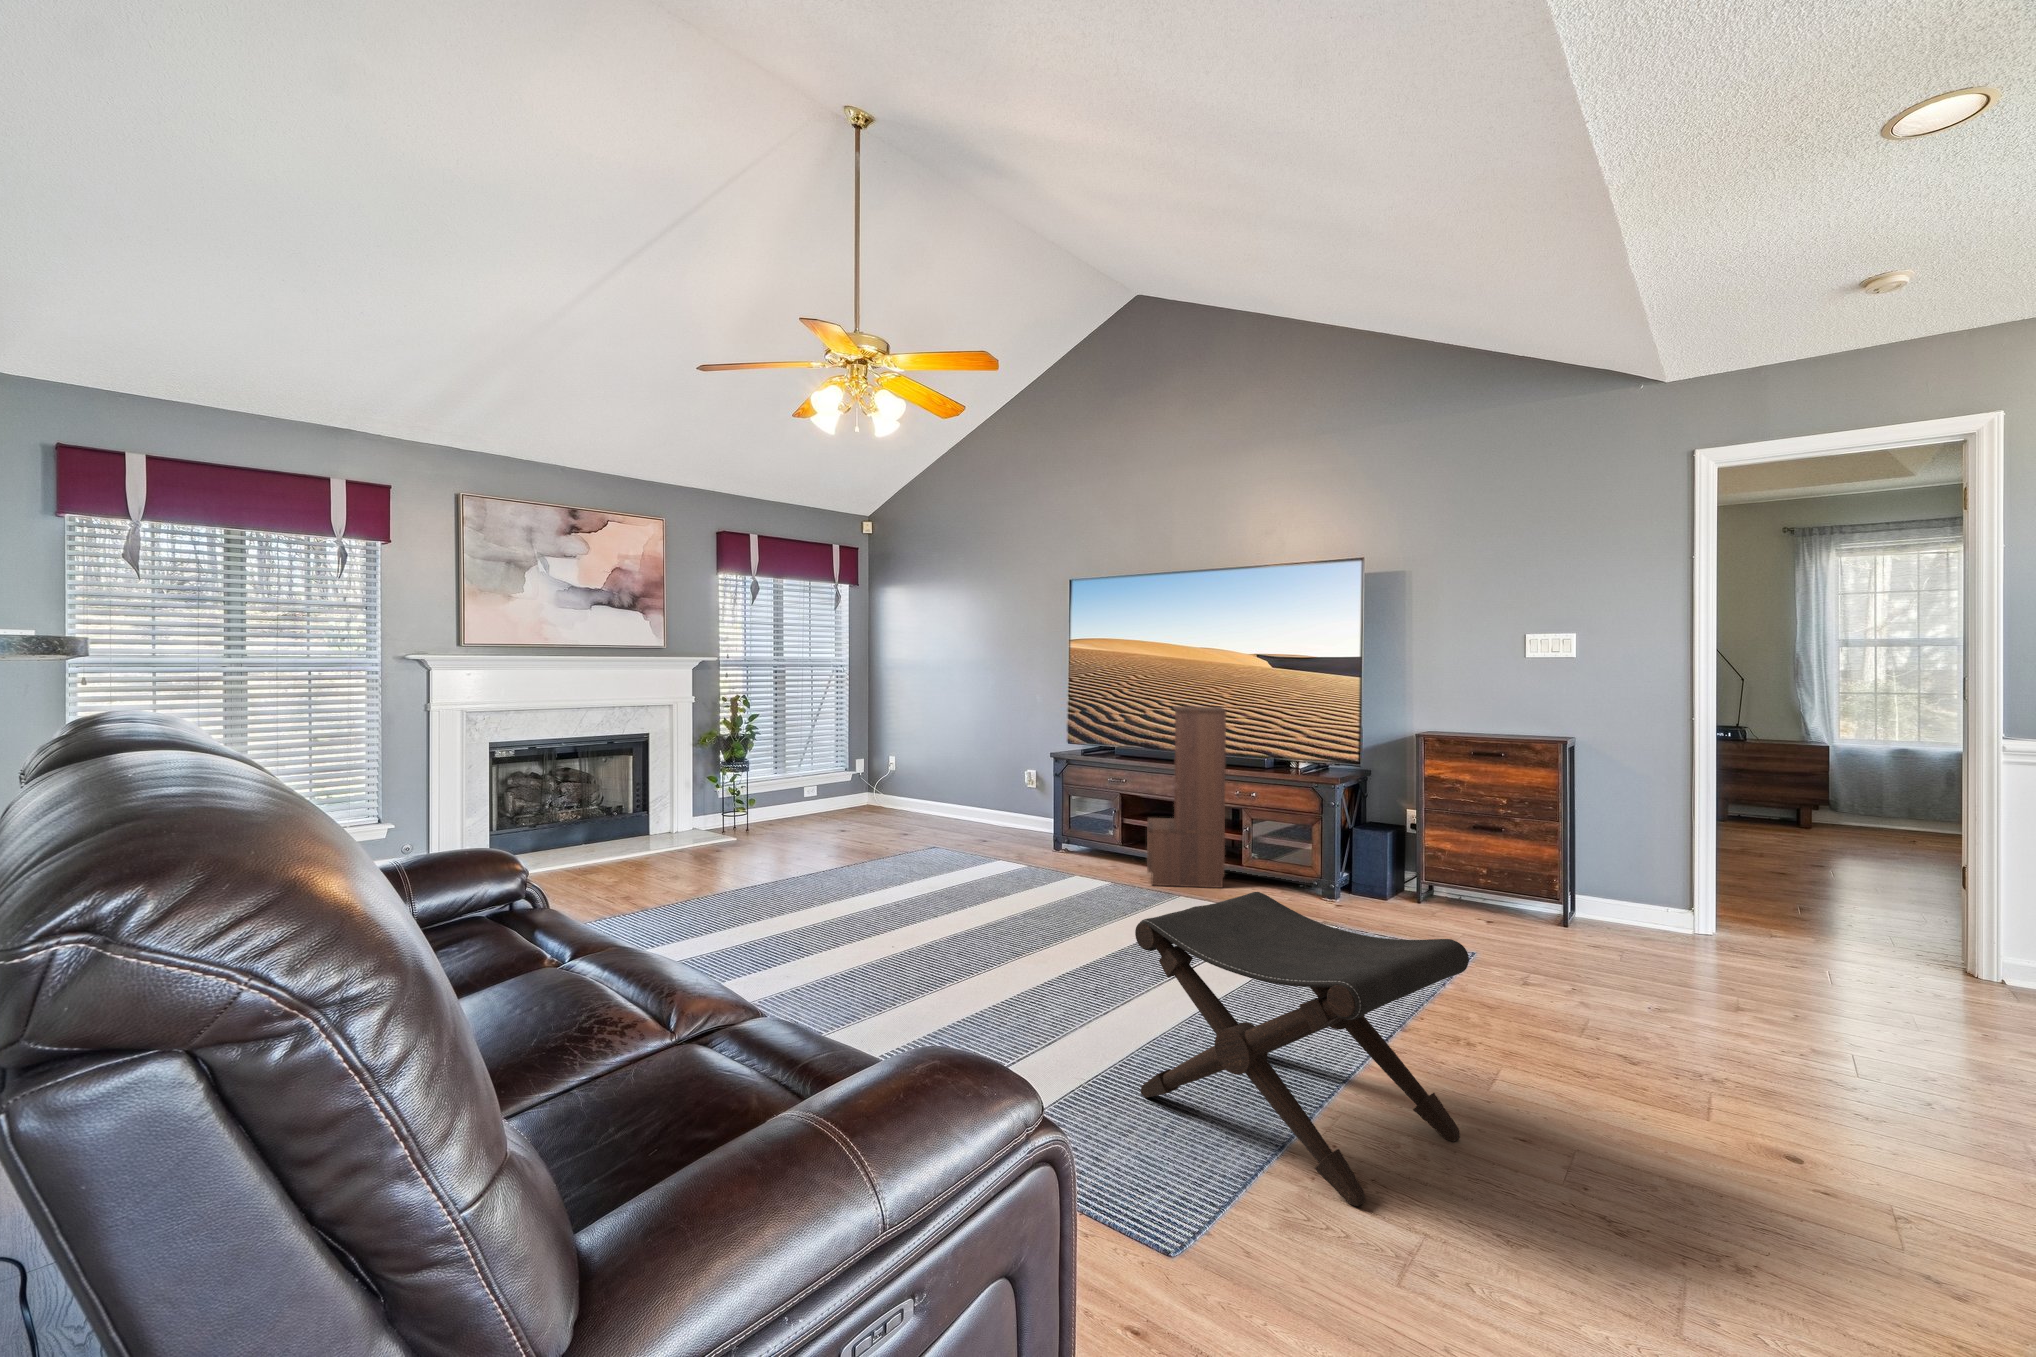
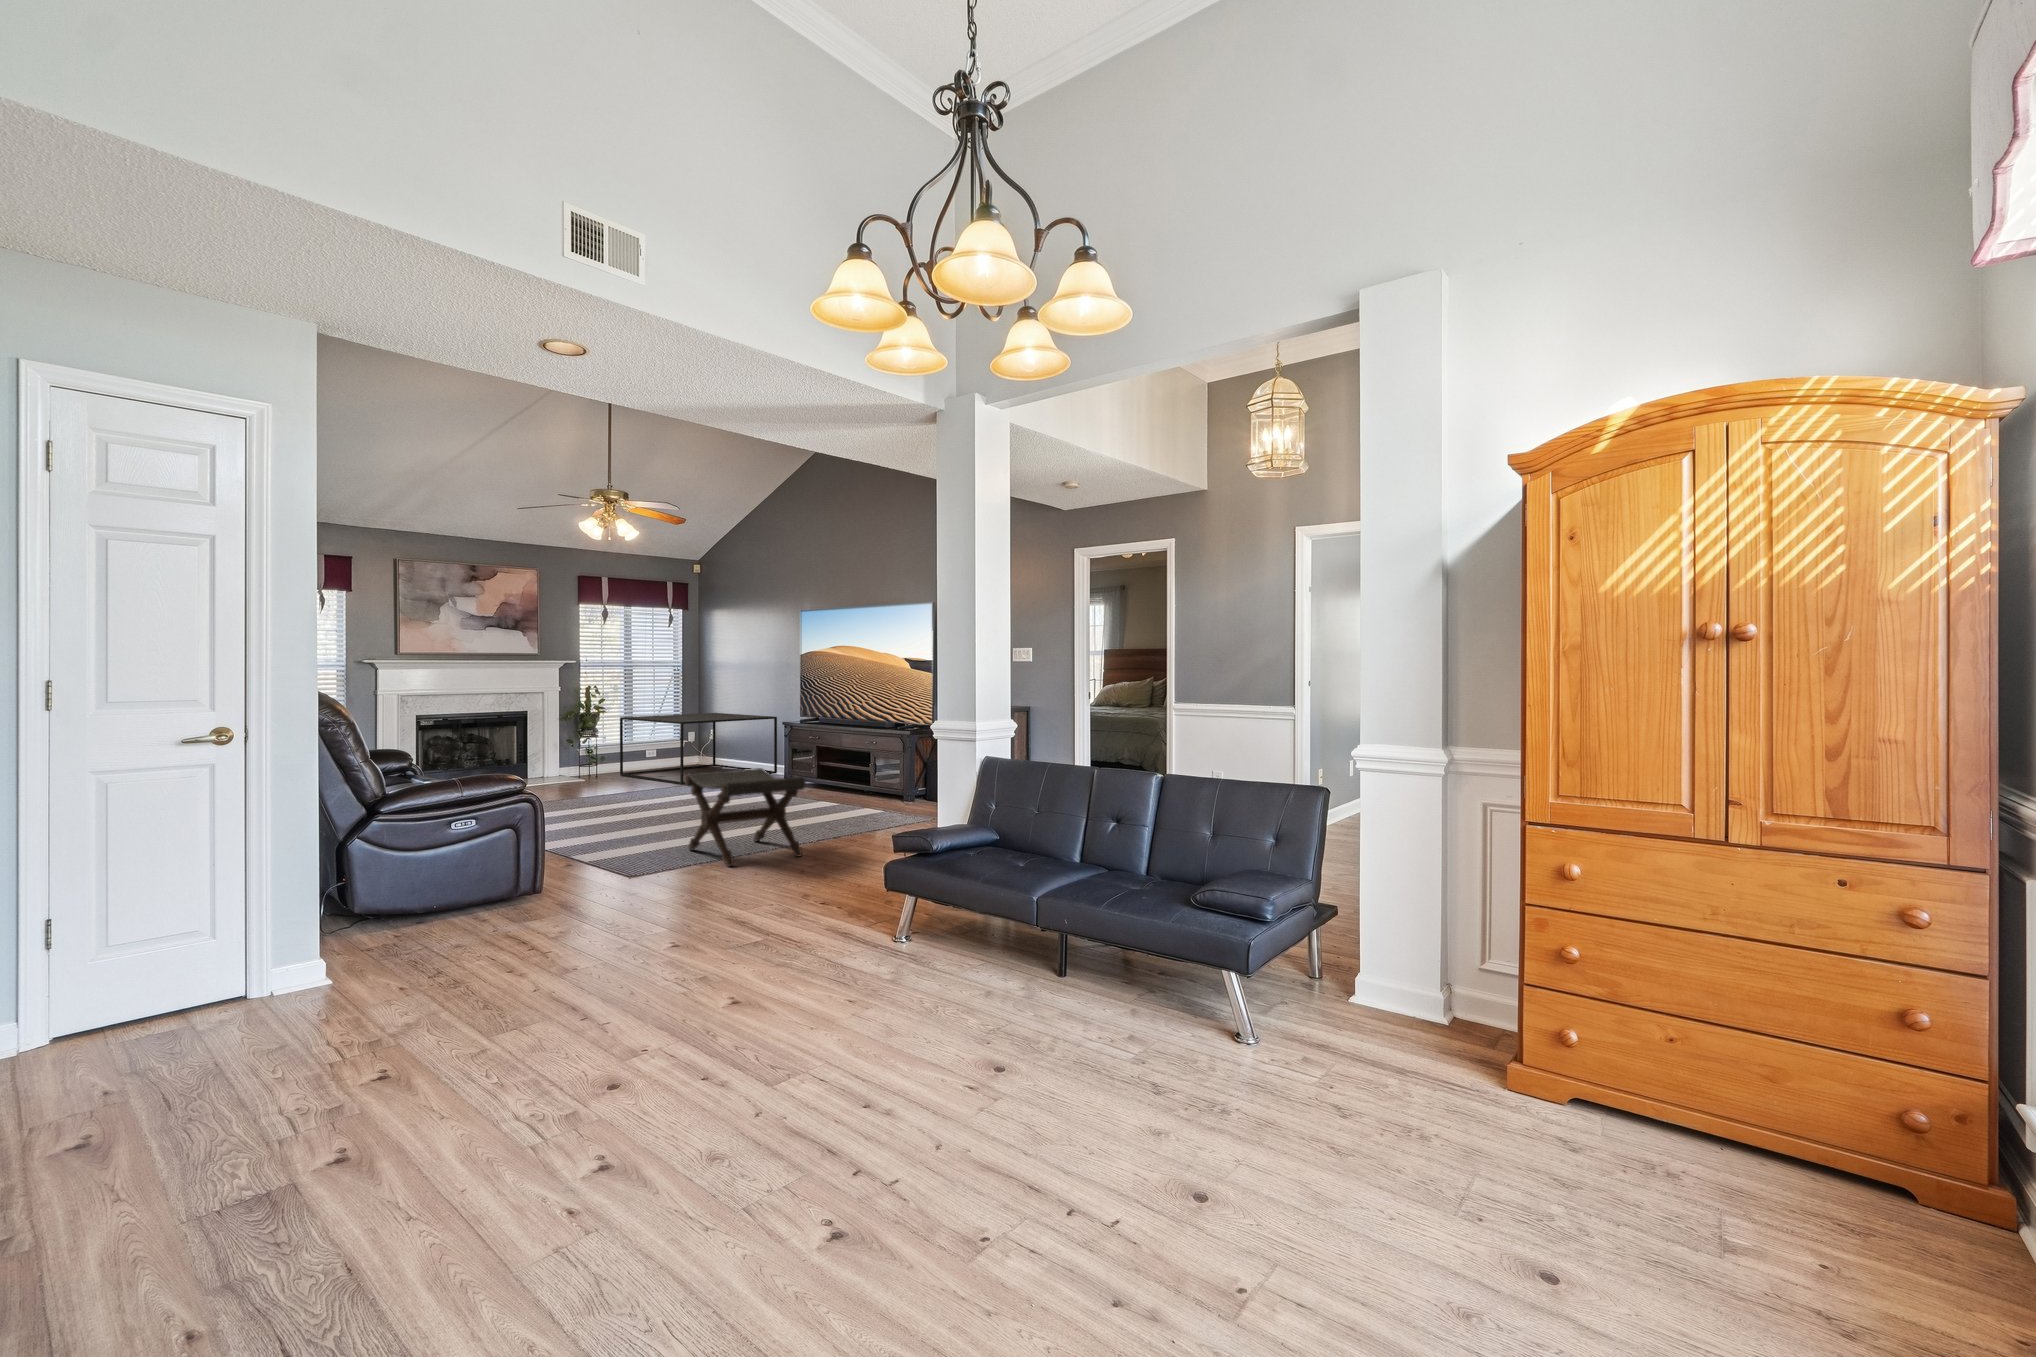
bookshelf: present [1147,706,1226,888] -> none [815,691,869,797]
coffee table: none [781,732,1009,850] -> present [620,713,777,784]

